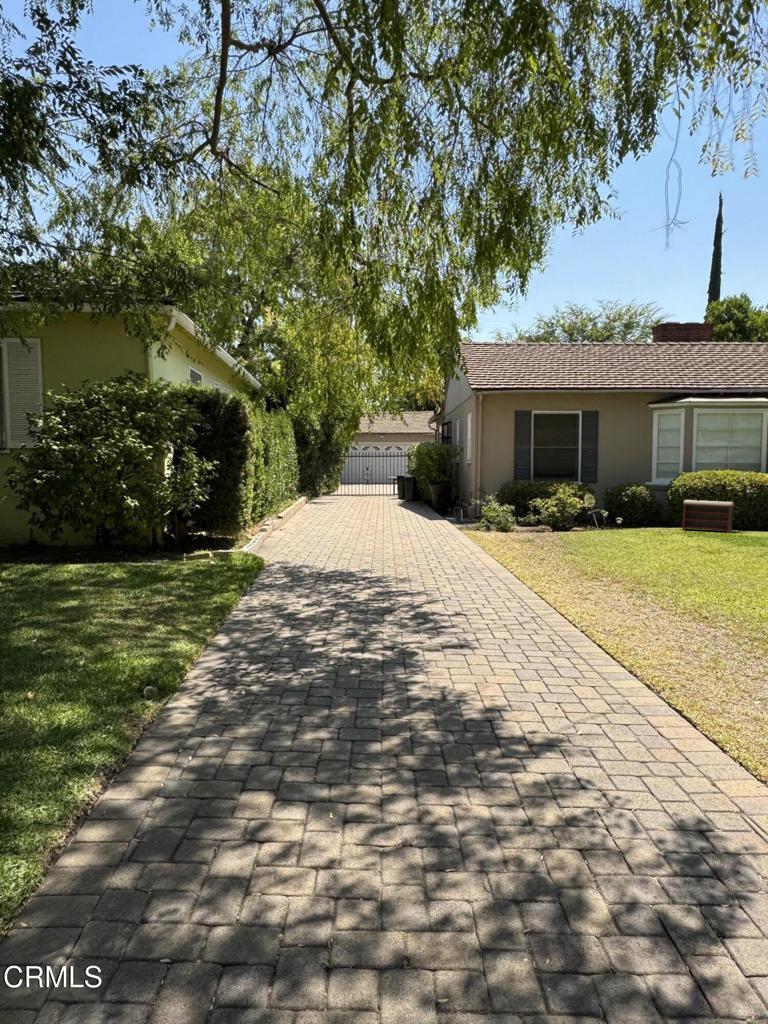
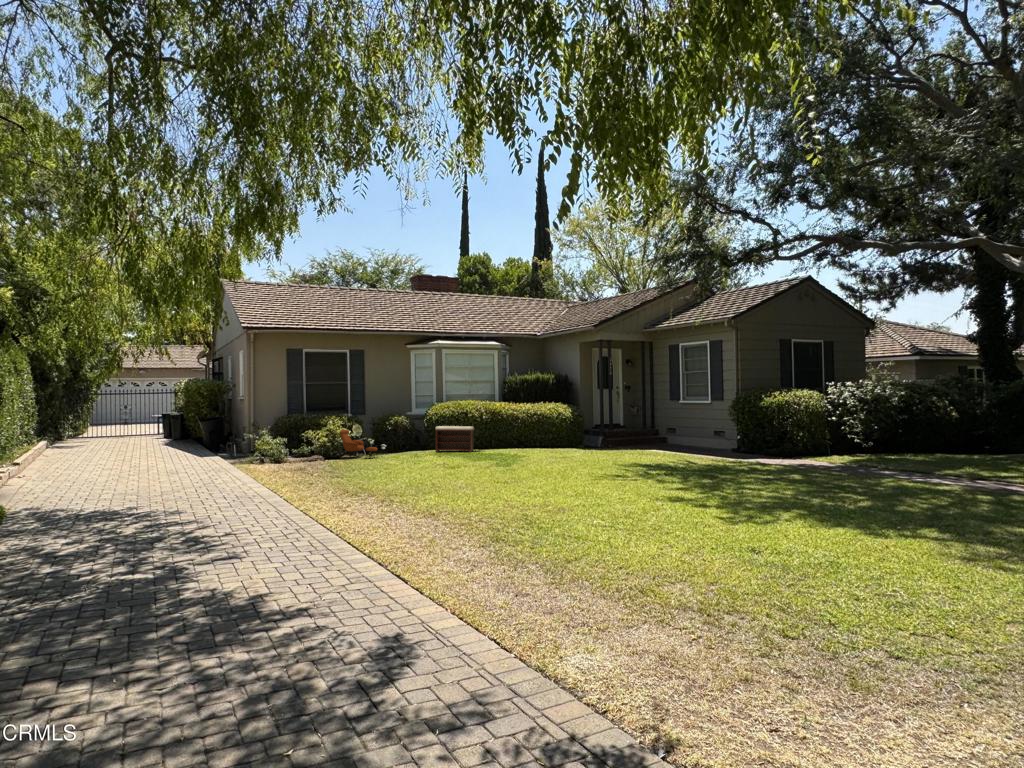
lounge chair: none [572,499,614,533] -> present [340,429,377,457]

